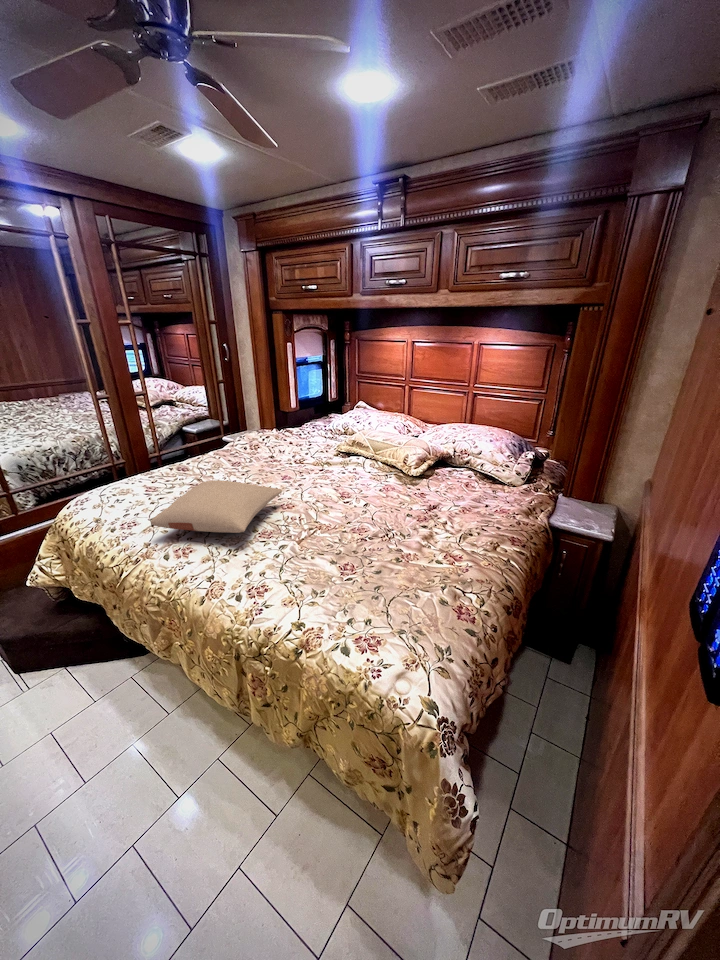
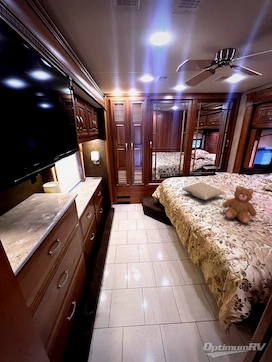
teddy bear: none [294,463,372,561] -> present [223,186,257,223]

